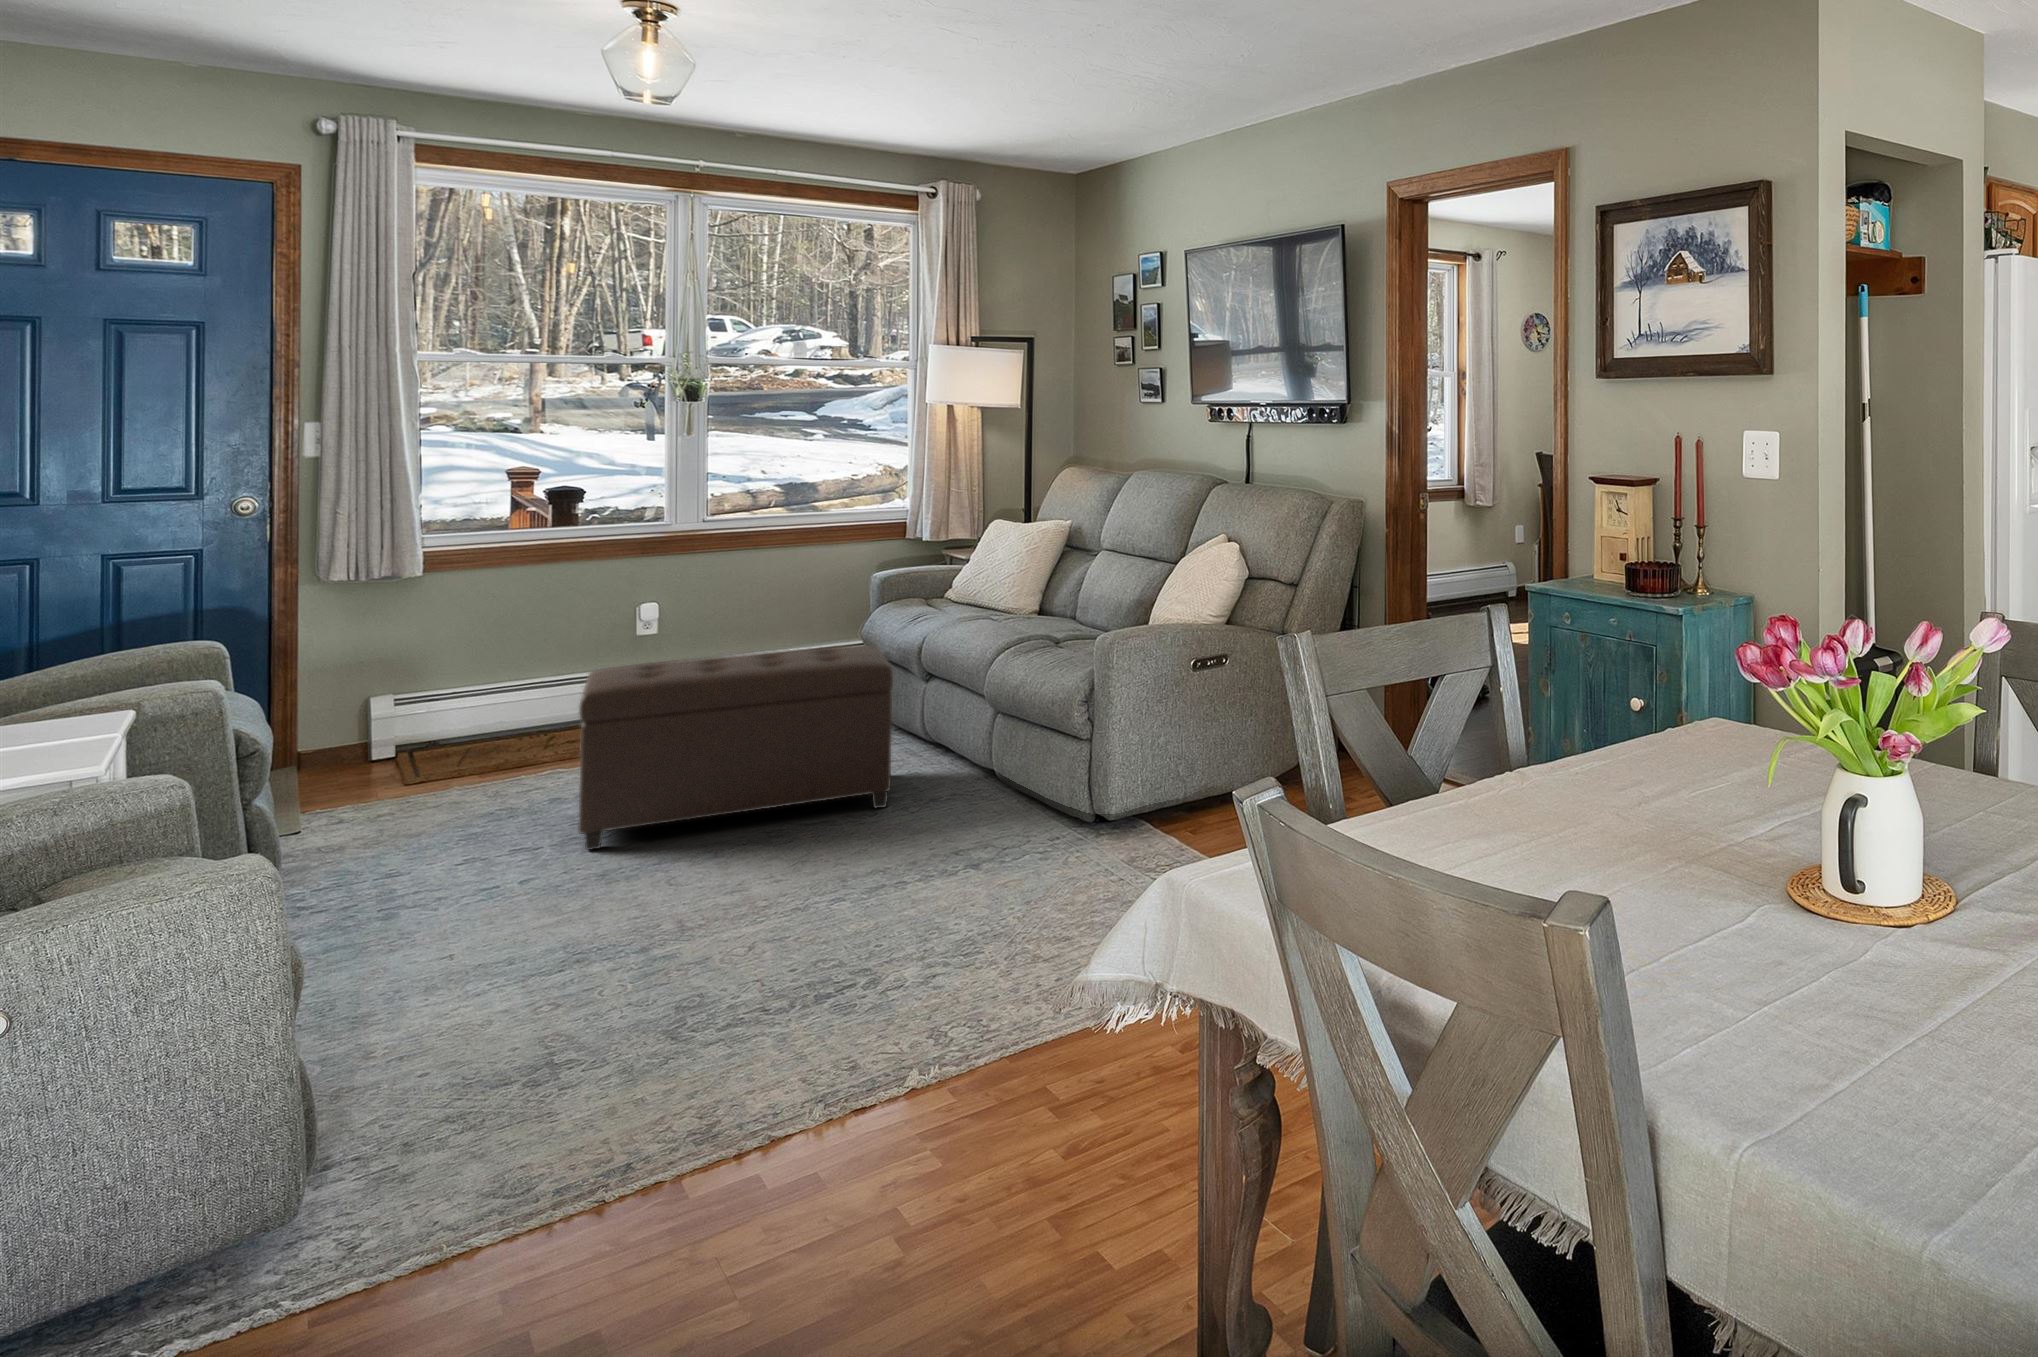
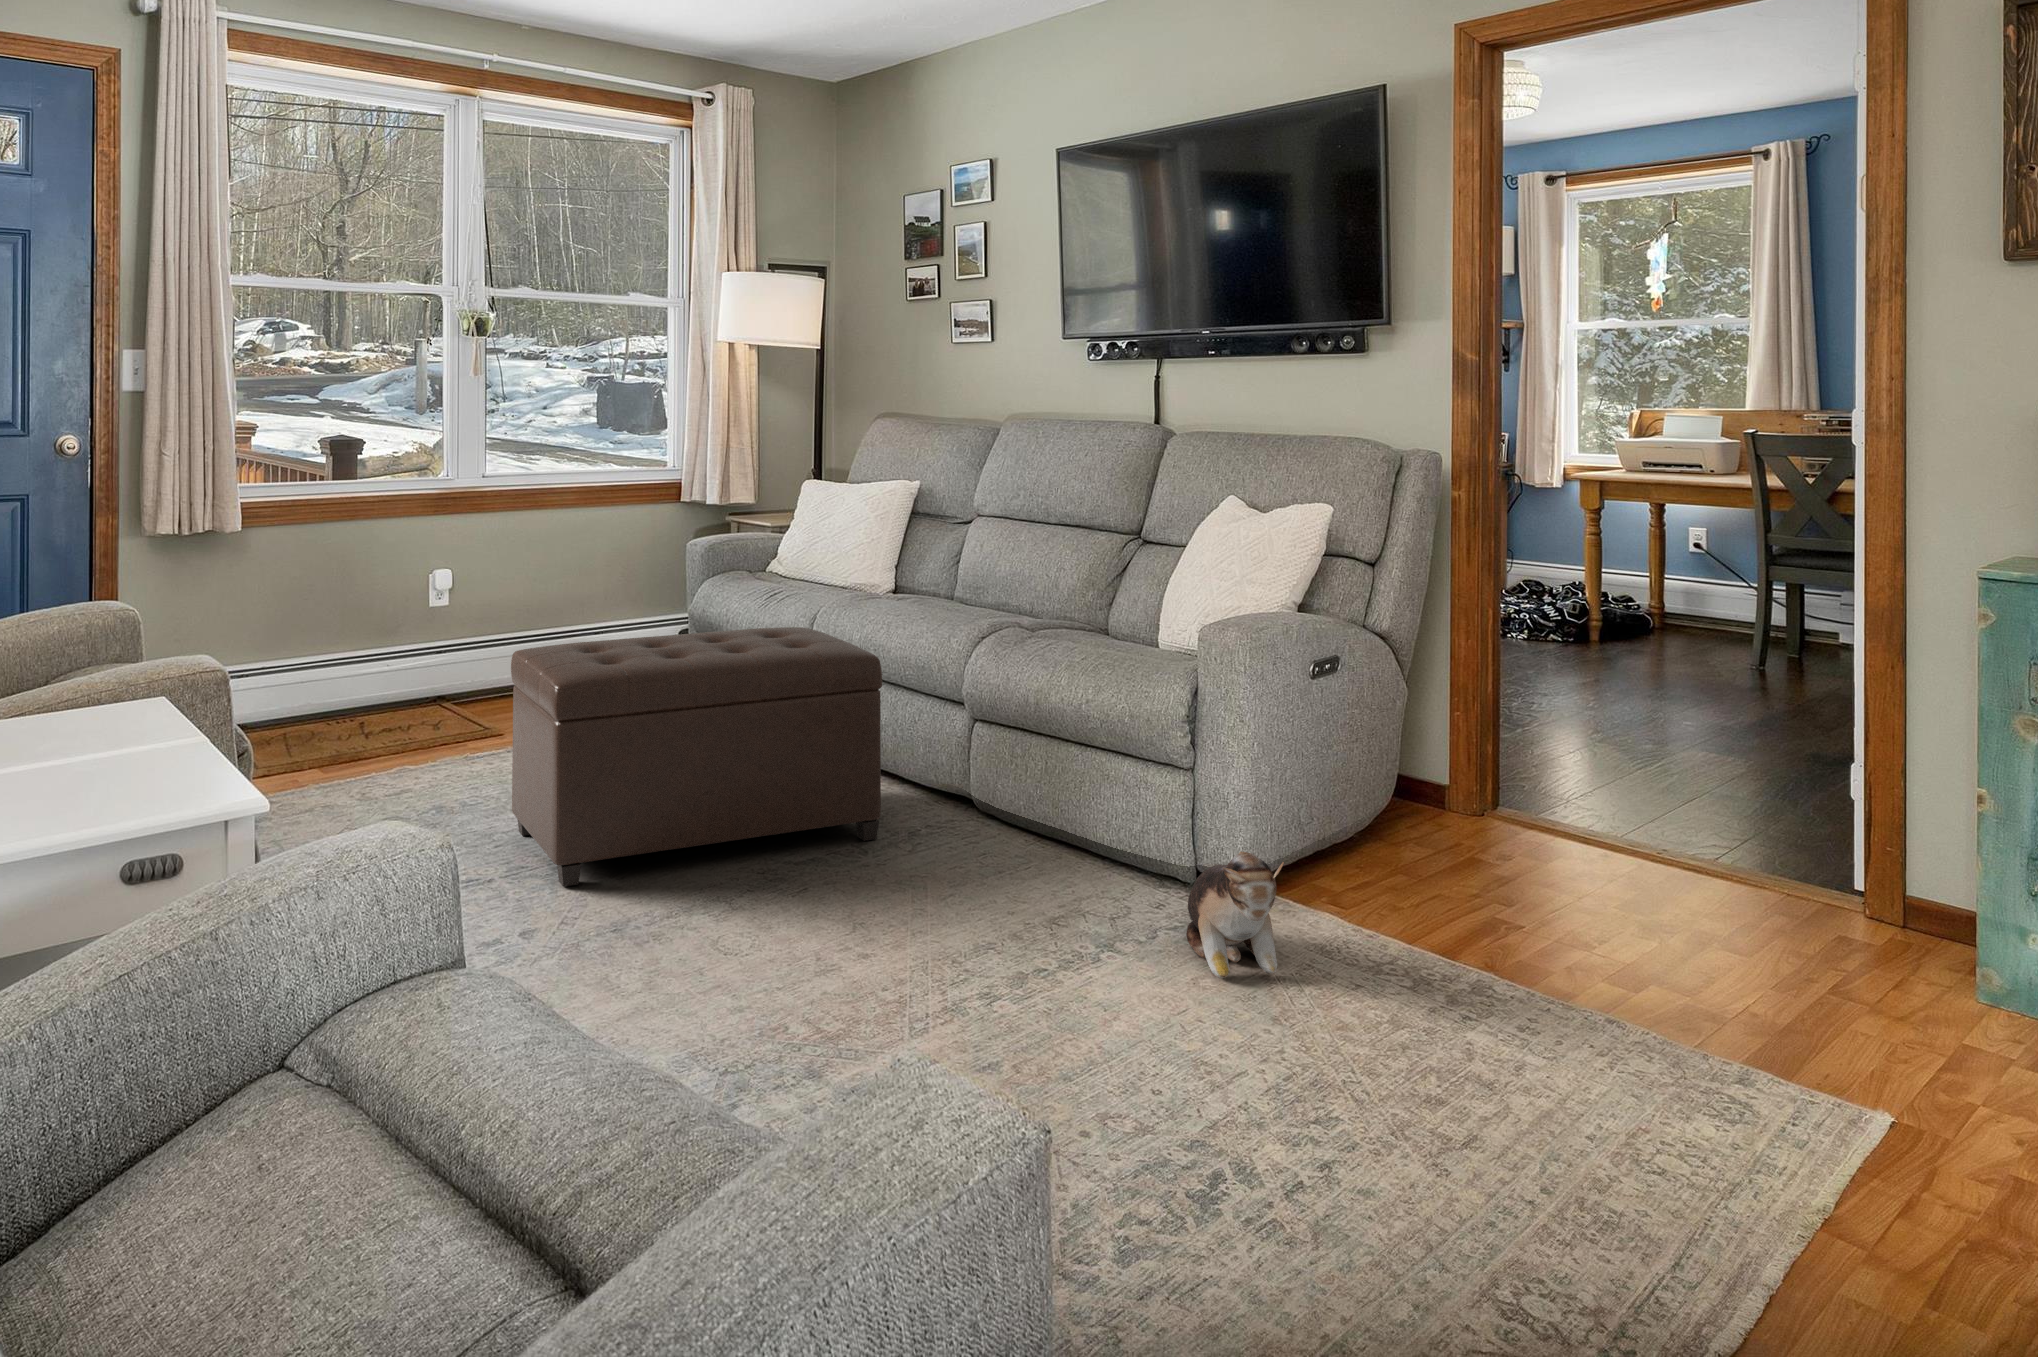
plush toy: none [1010,794,1082,884] -> present [1187,851,1284,978]

